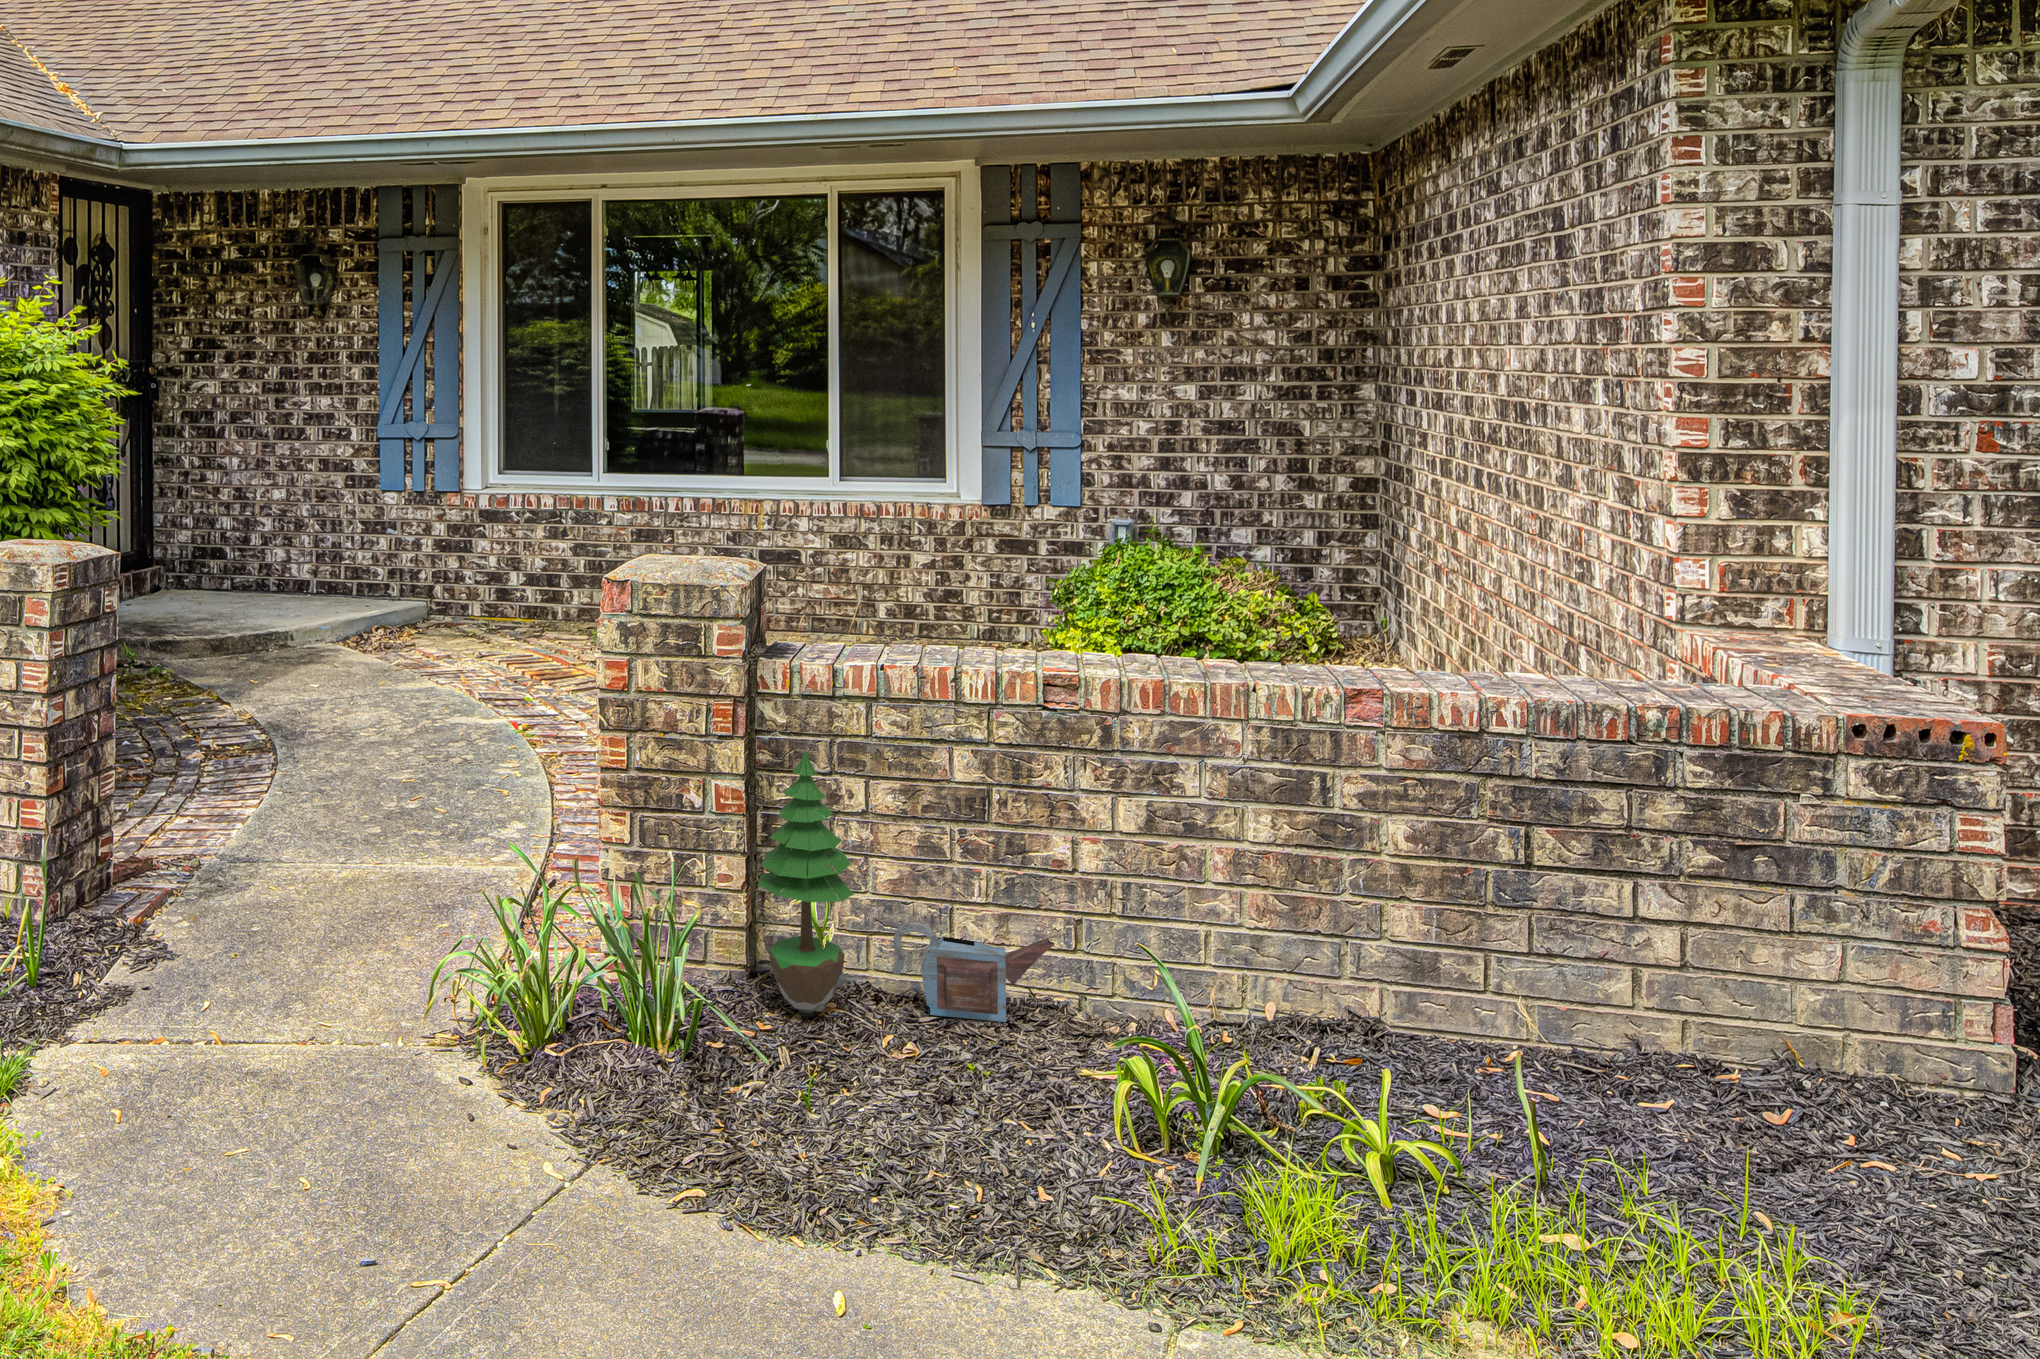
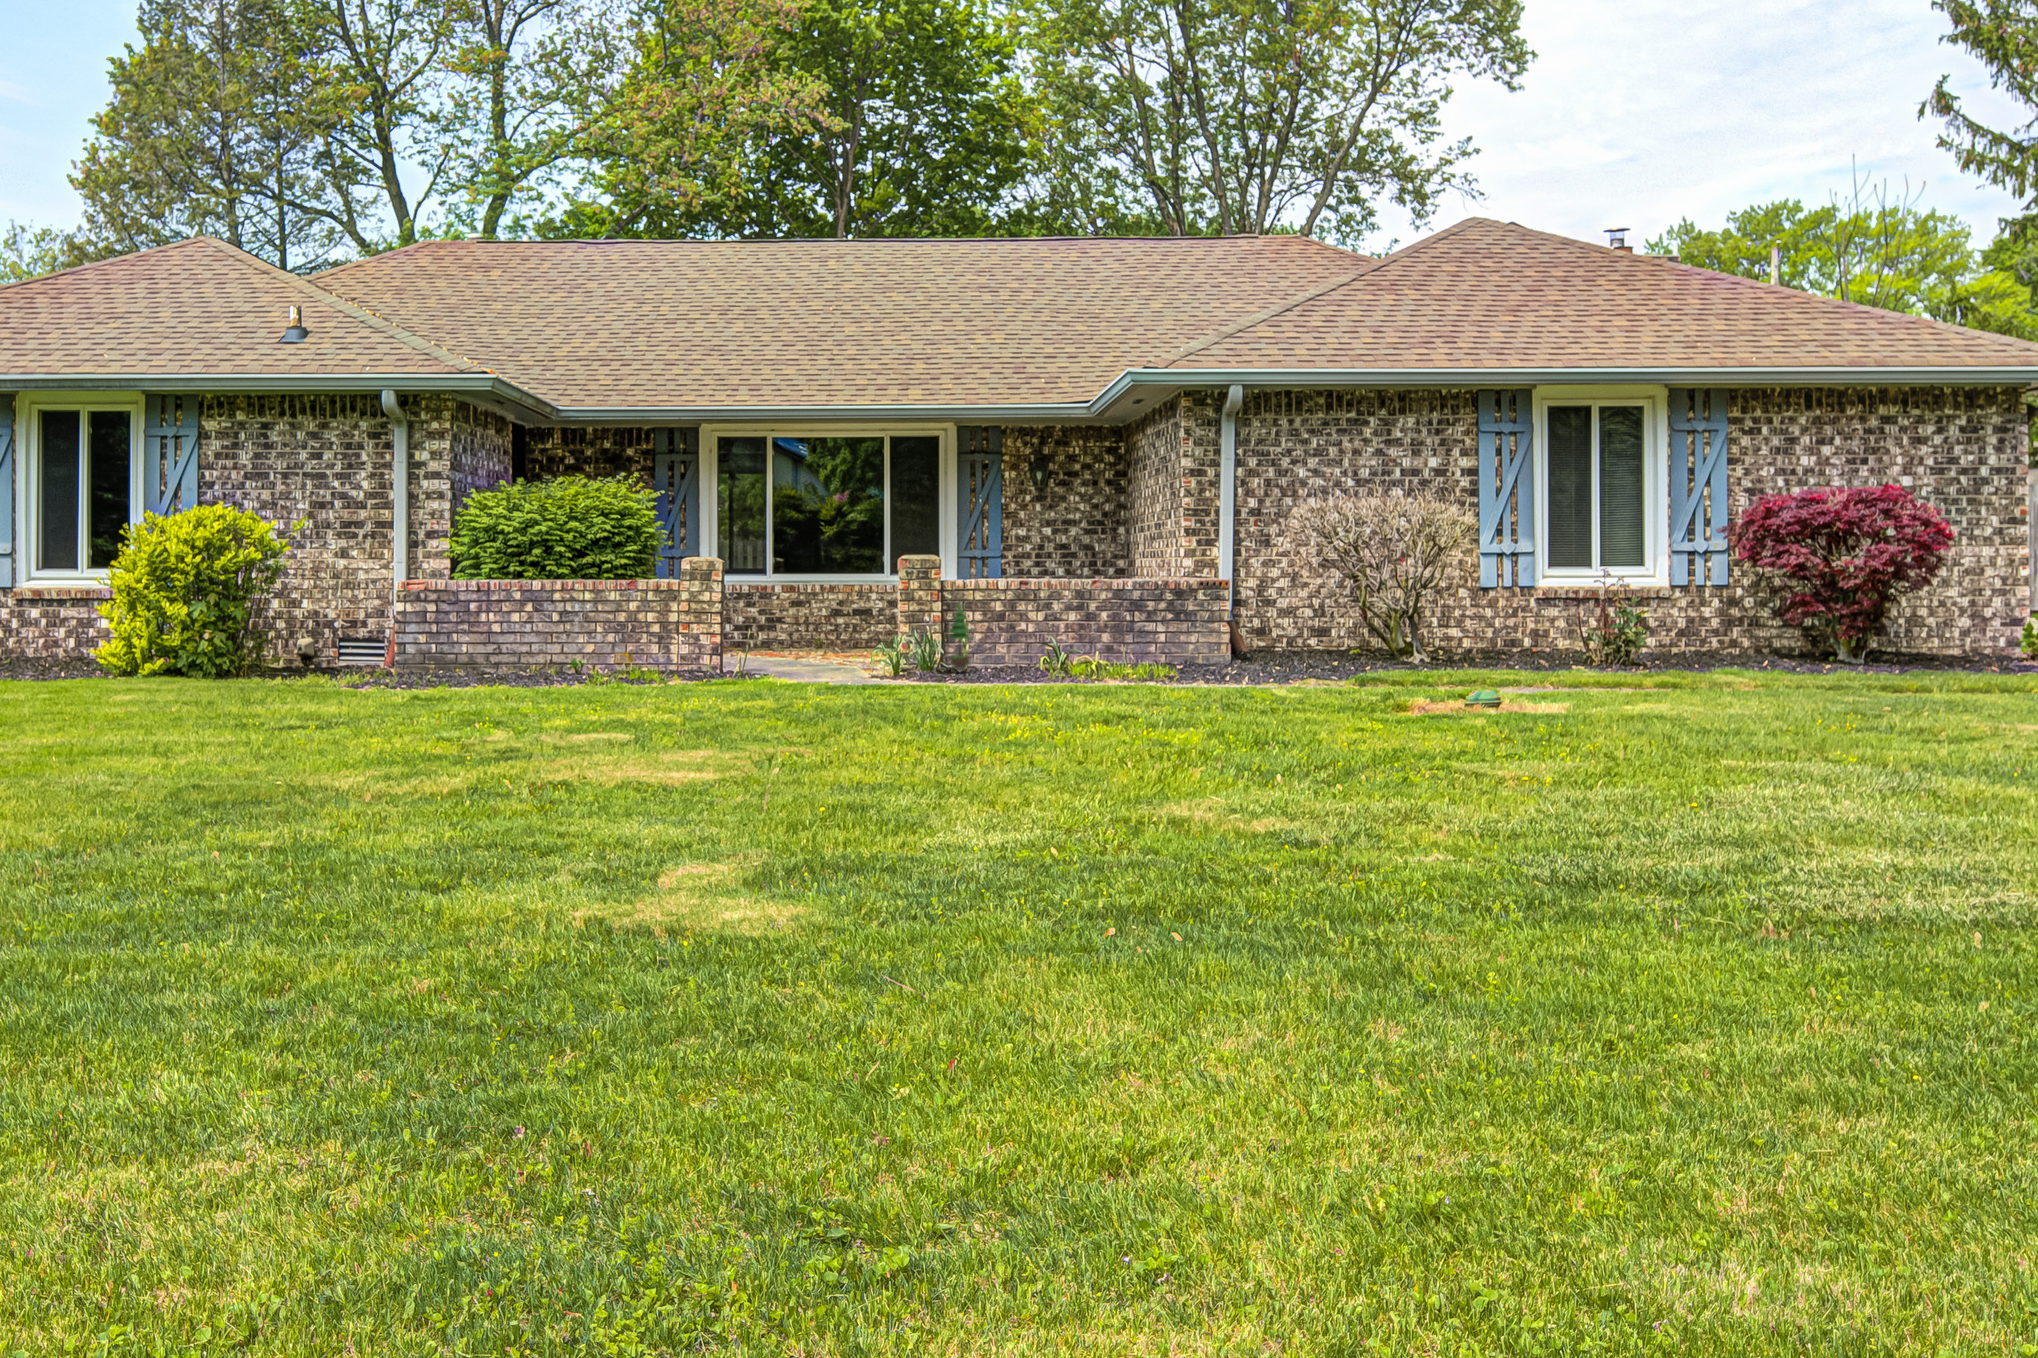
watering can: present [892,922,1054,1022] -> none [981,648,1023,671]

